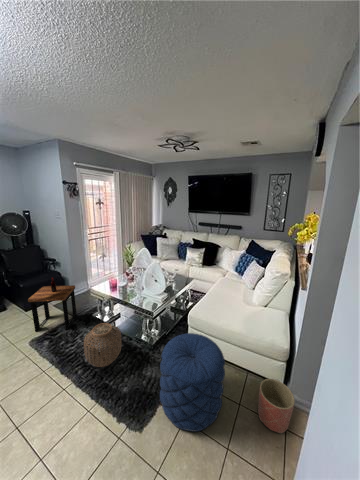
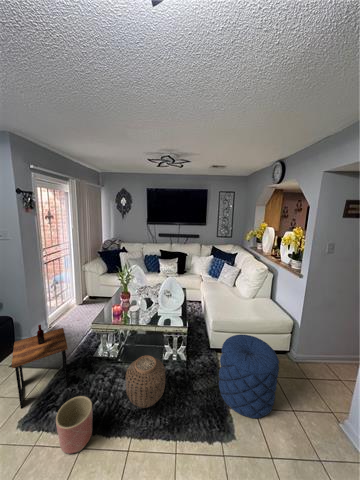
planter: present [258,379,295,433] -> present [56,396,92,453]

